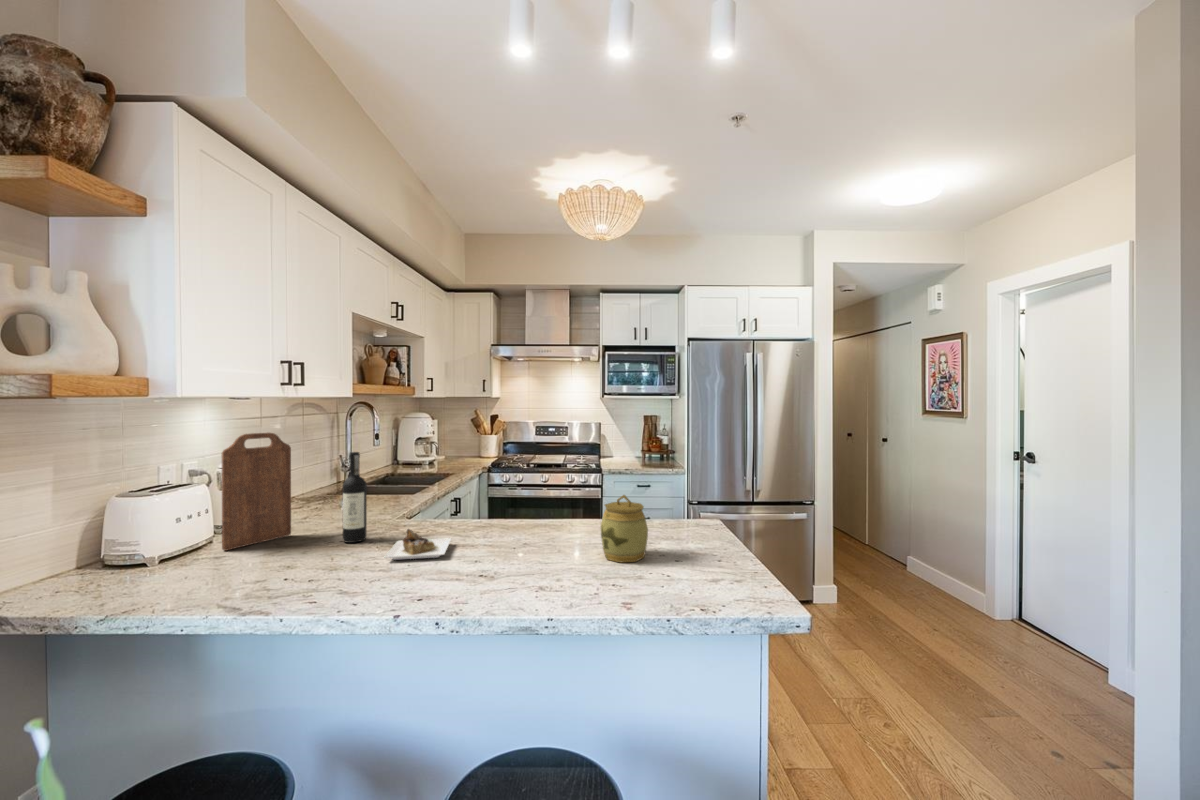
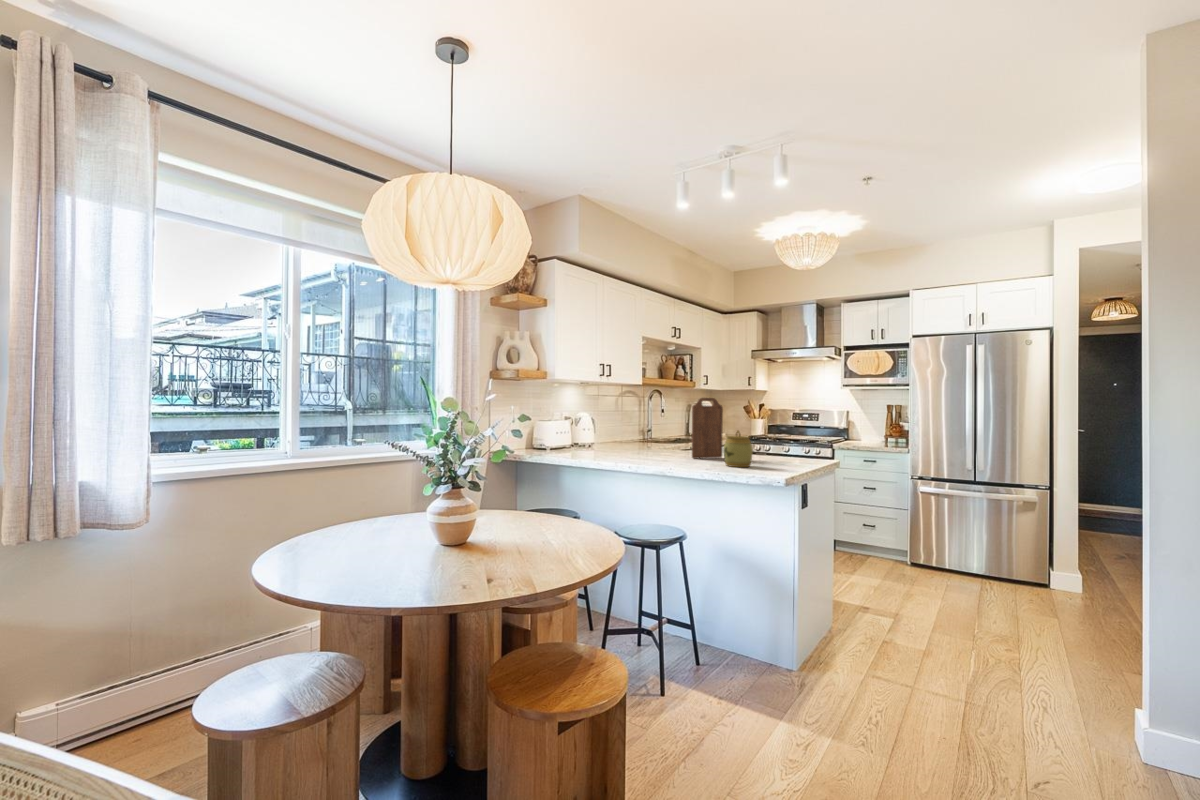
cutting board: present [222,432,291,550] -> present [692,398,723,459]
wine bottle: present [342,452,451,560] -> none [618,408,662,457]

